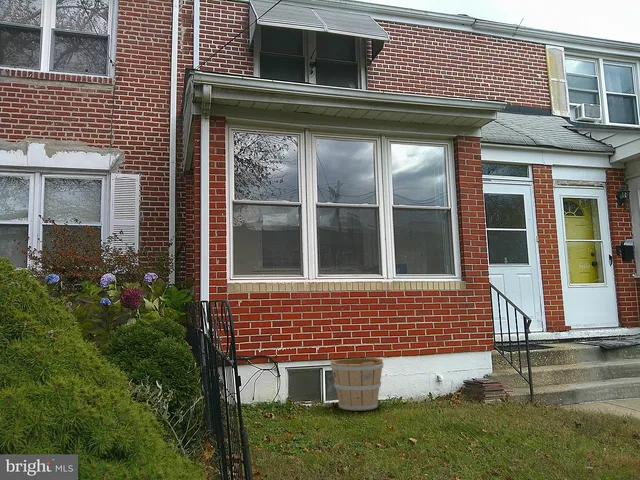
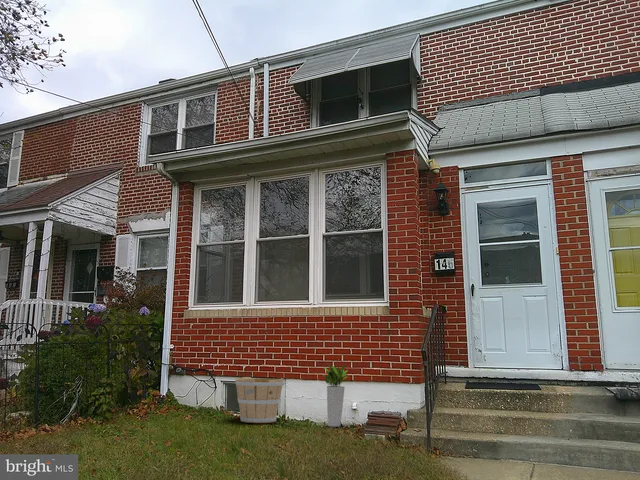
planter: none [417,338,444,400] -> present [323,365,347,427]

